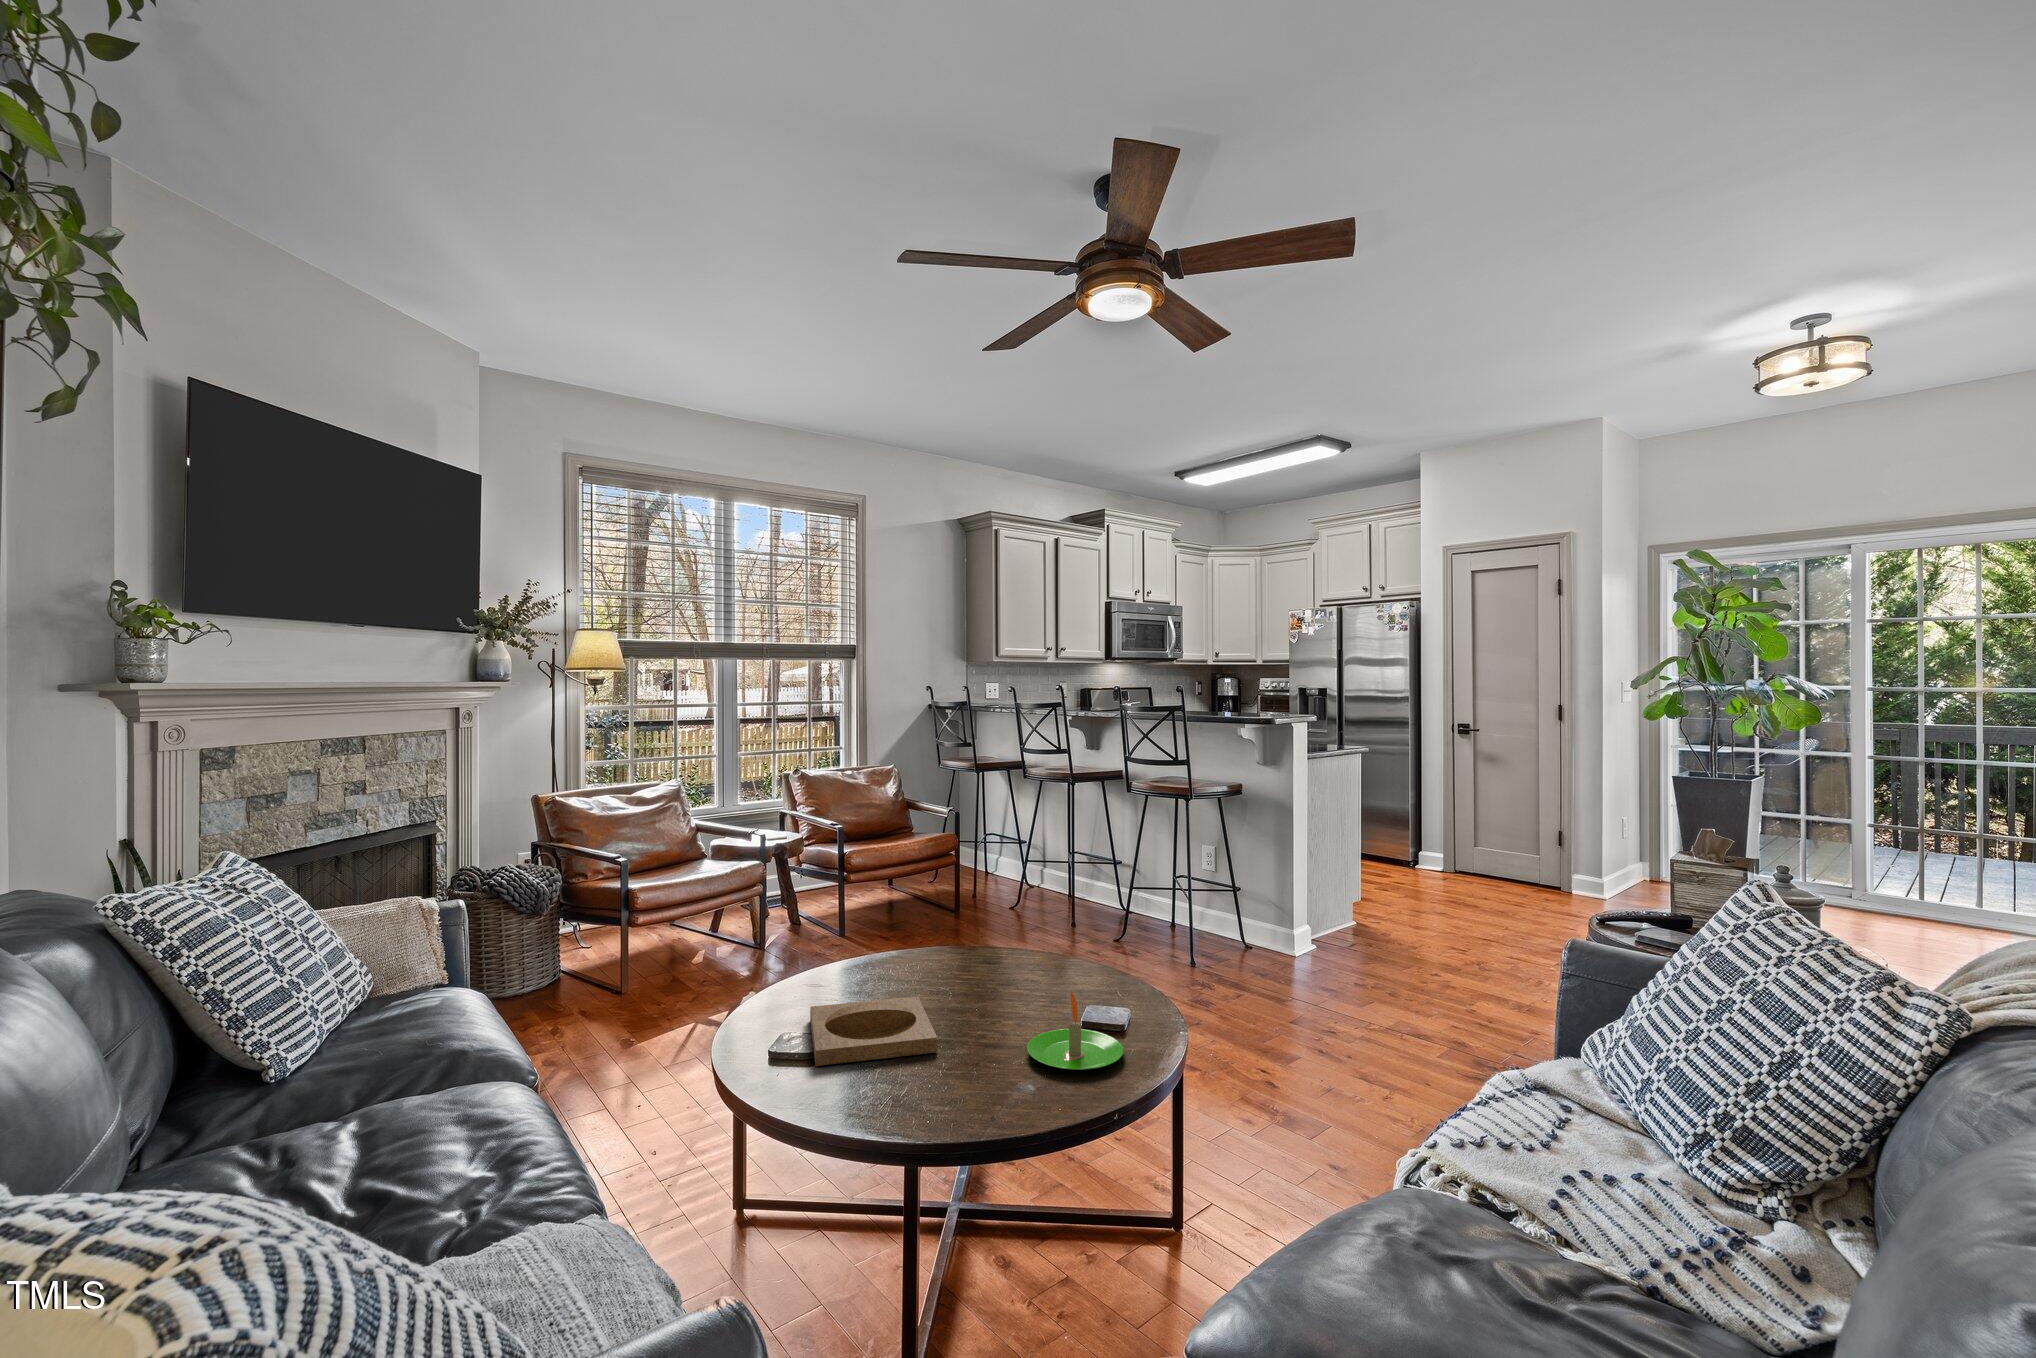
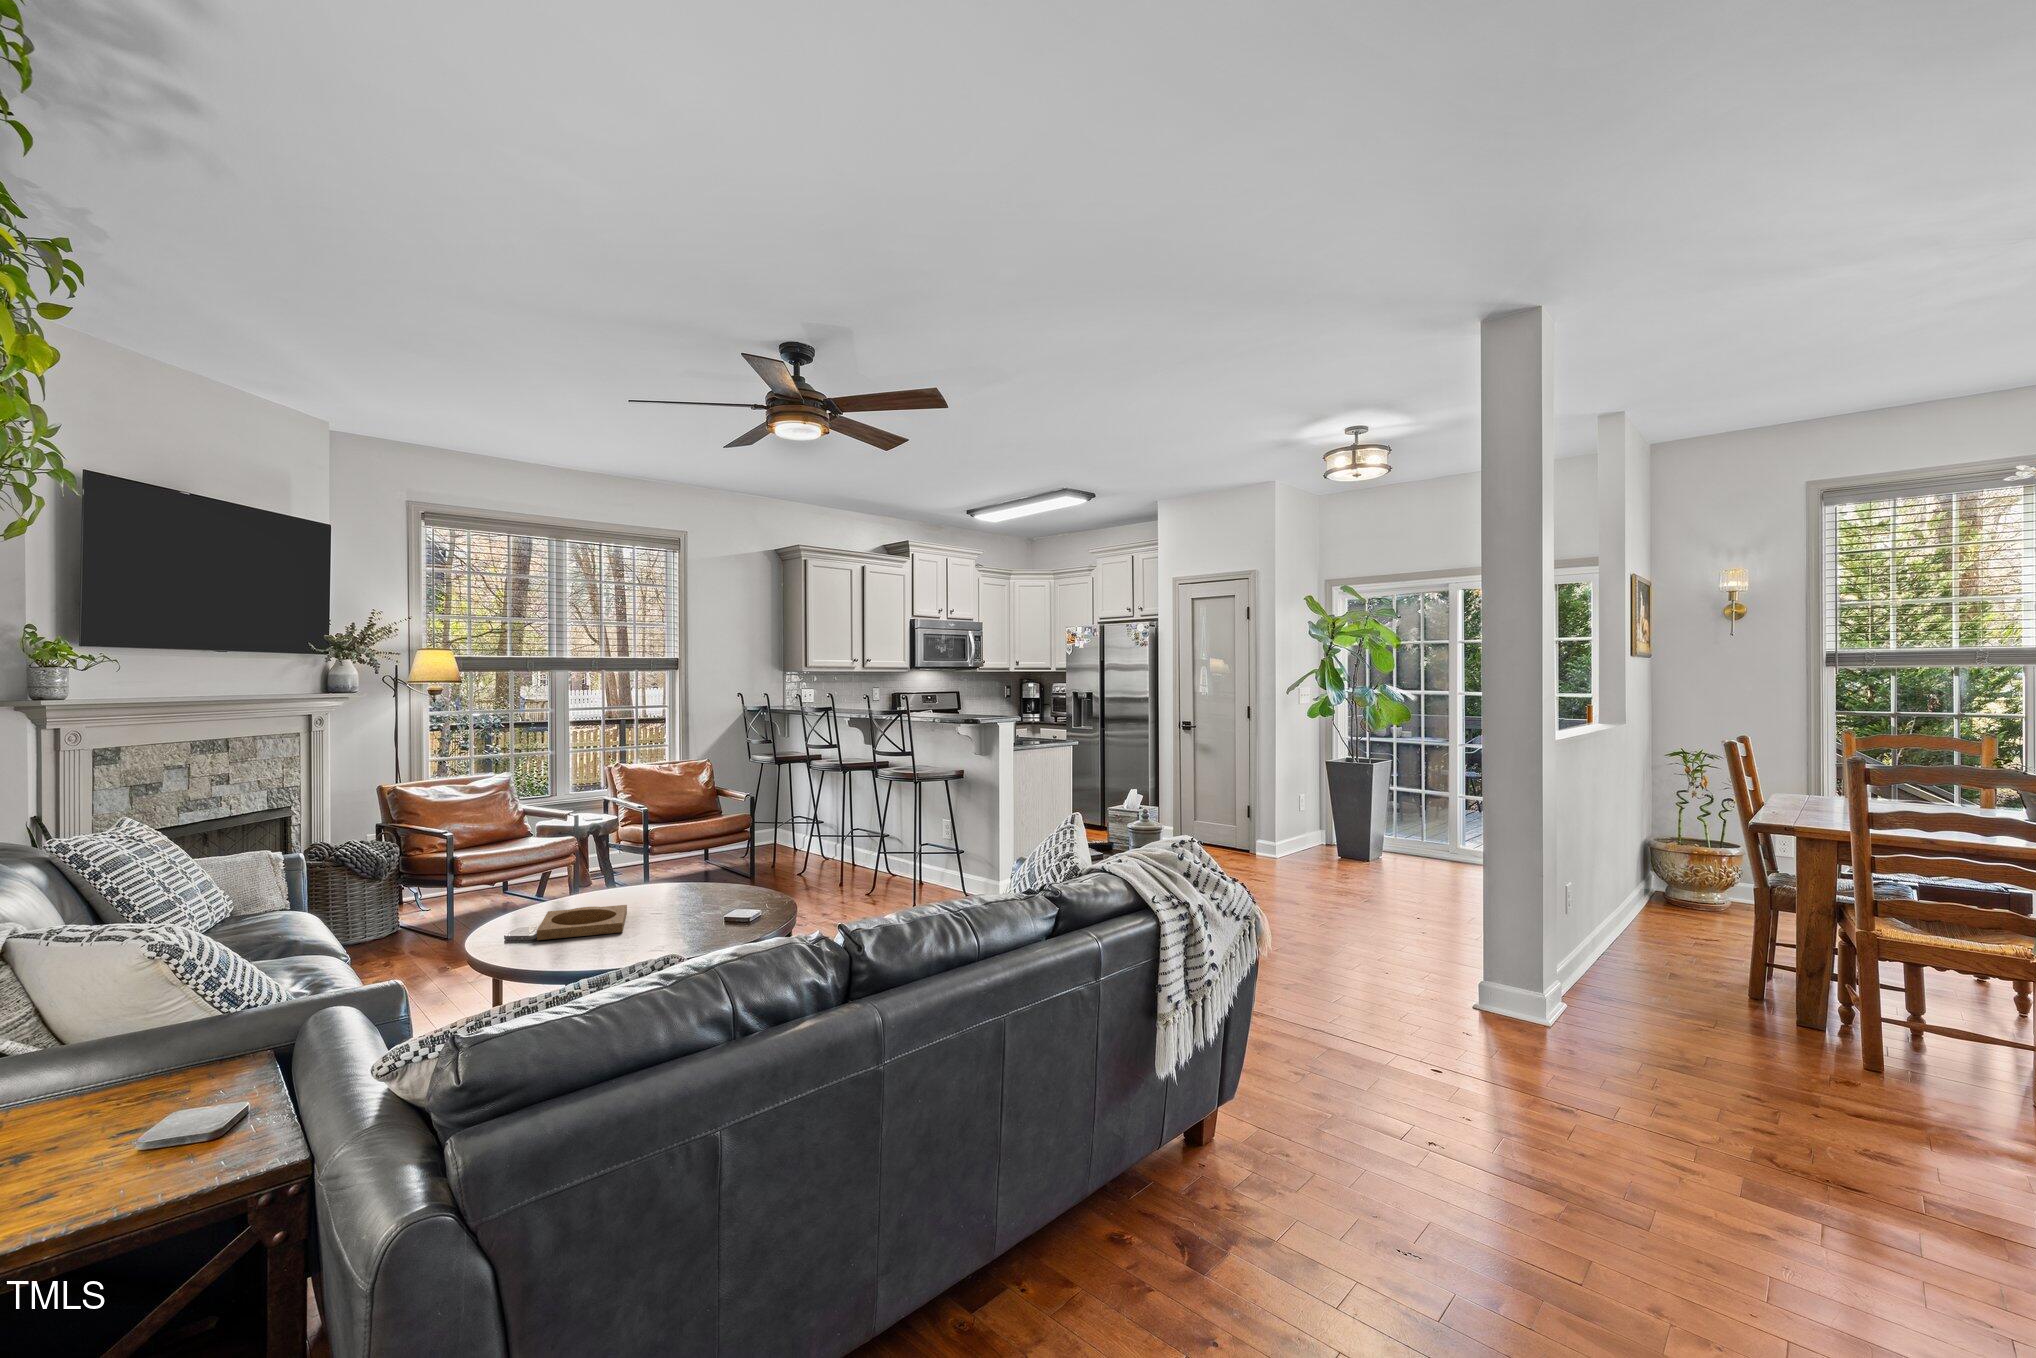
candle: present [1027,992,1124,1070] -> none [679,891,743,936]

